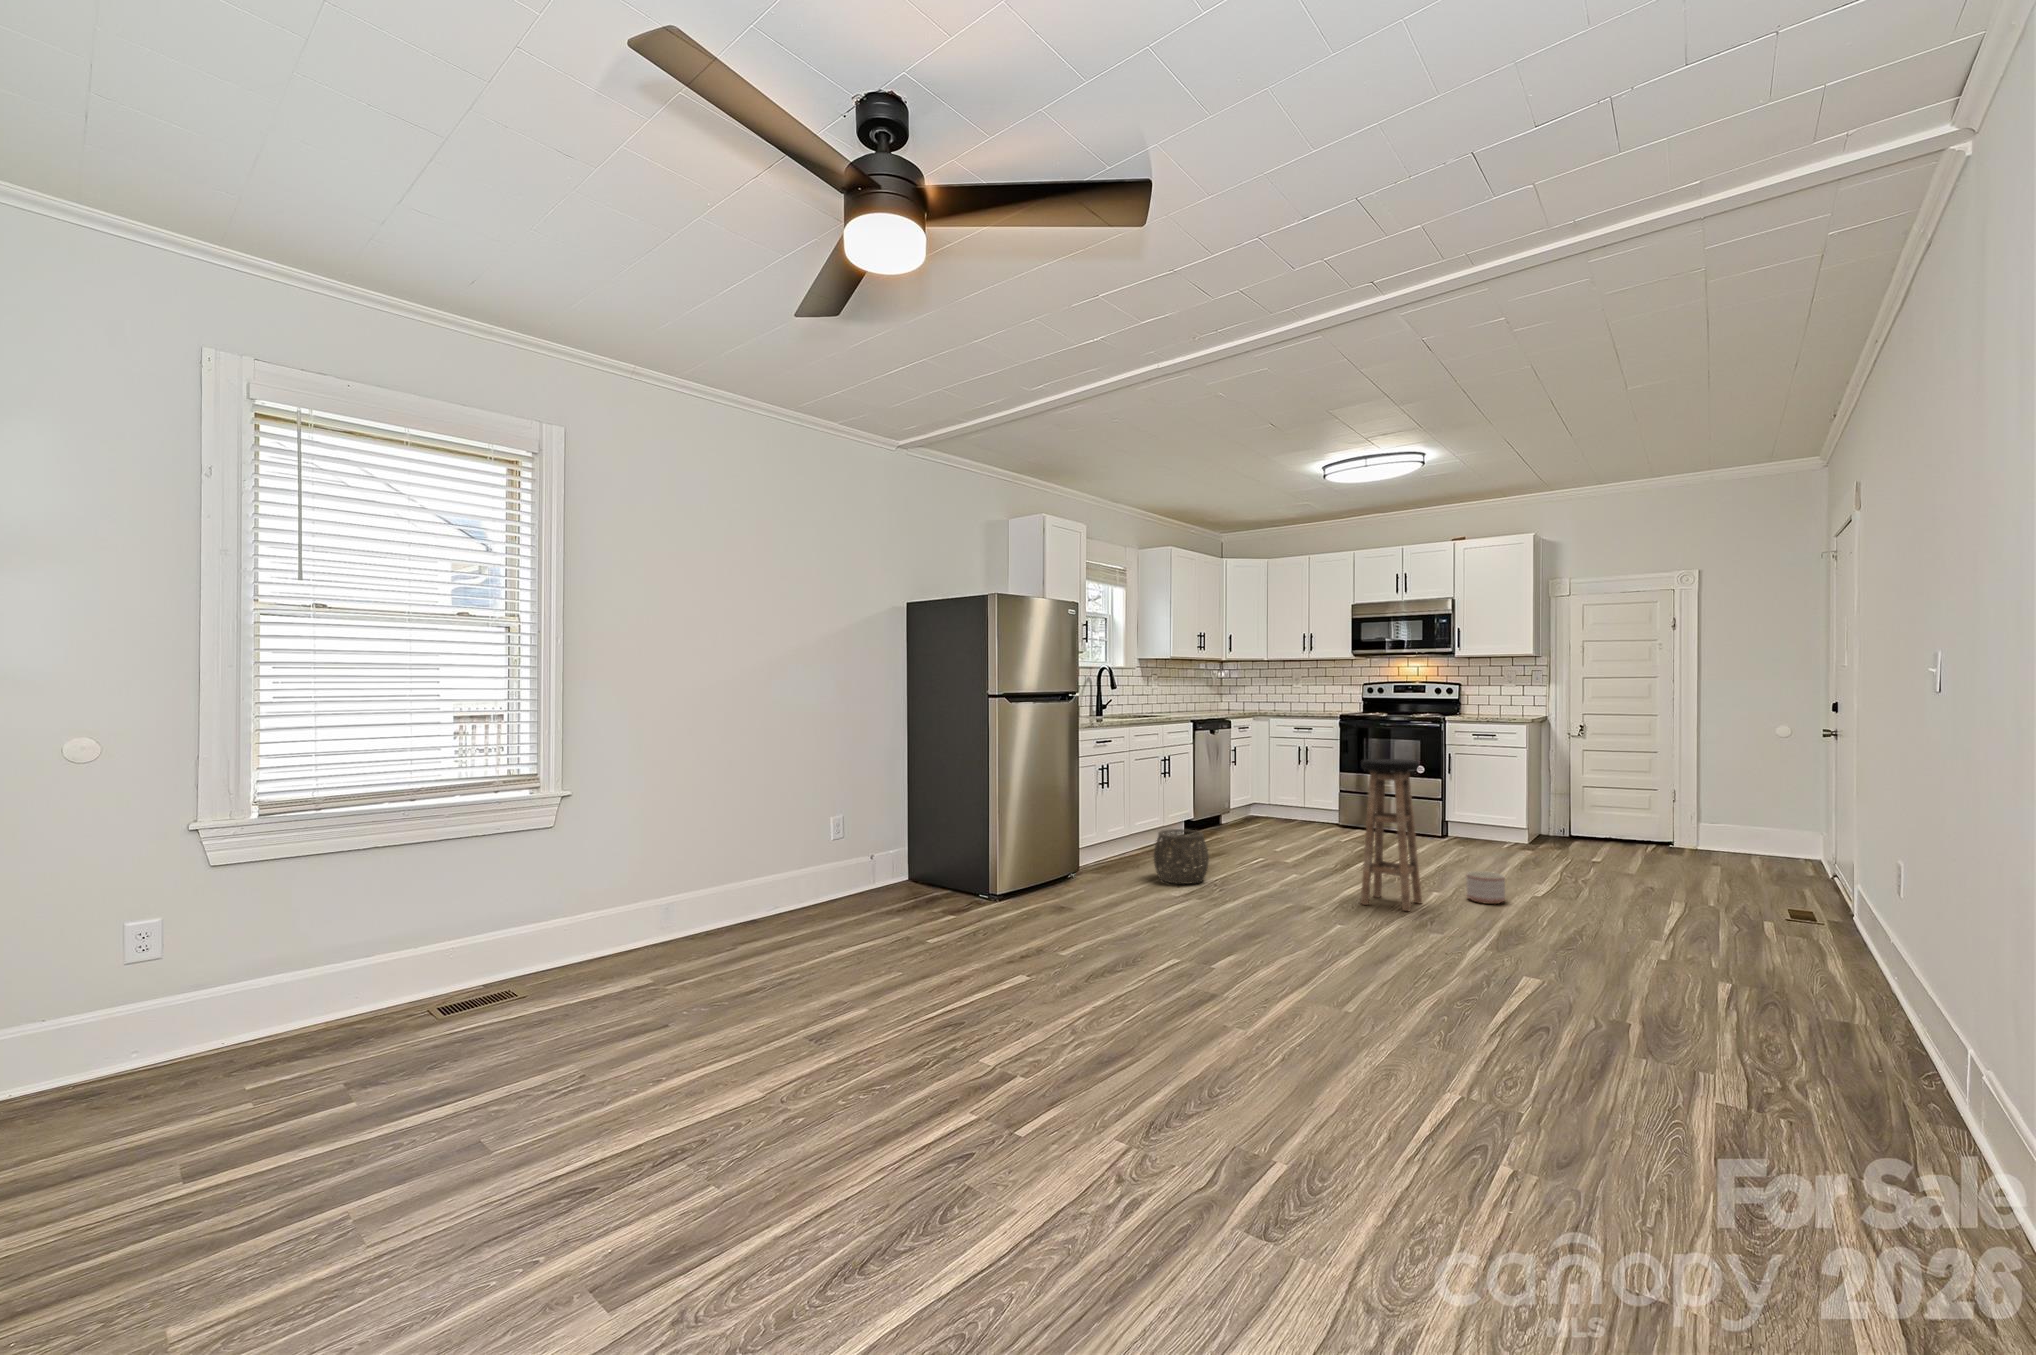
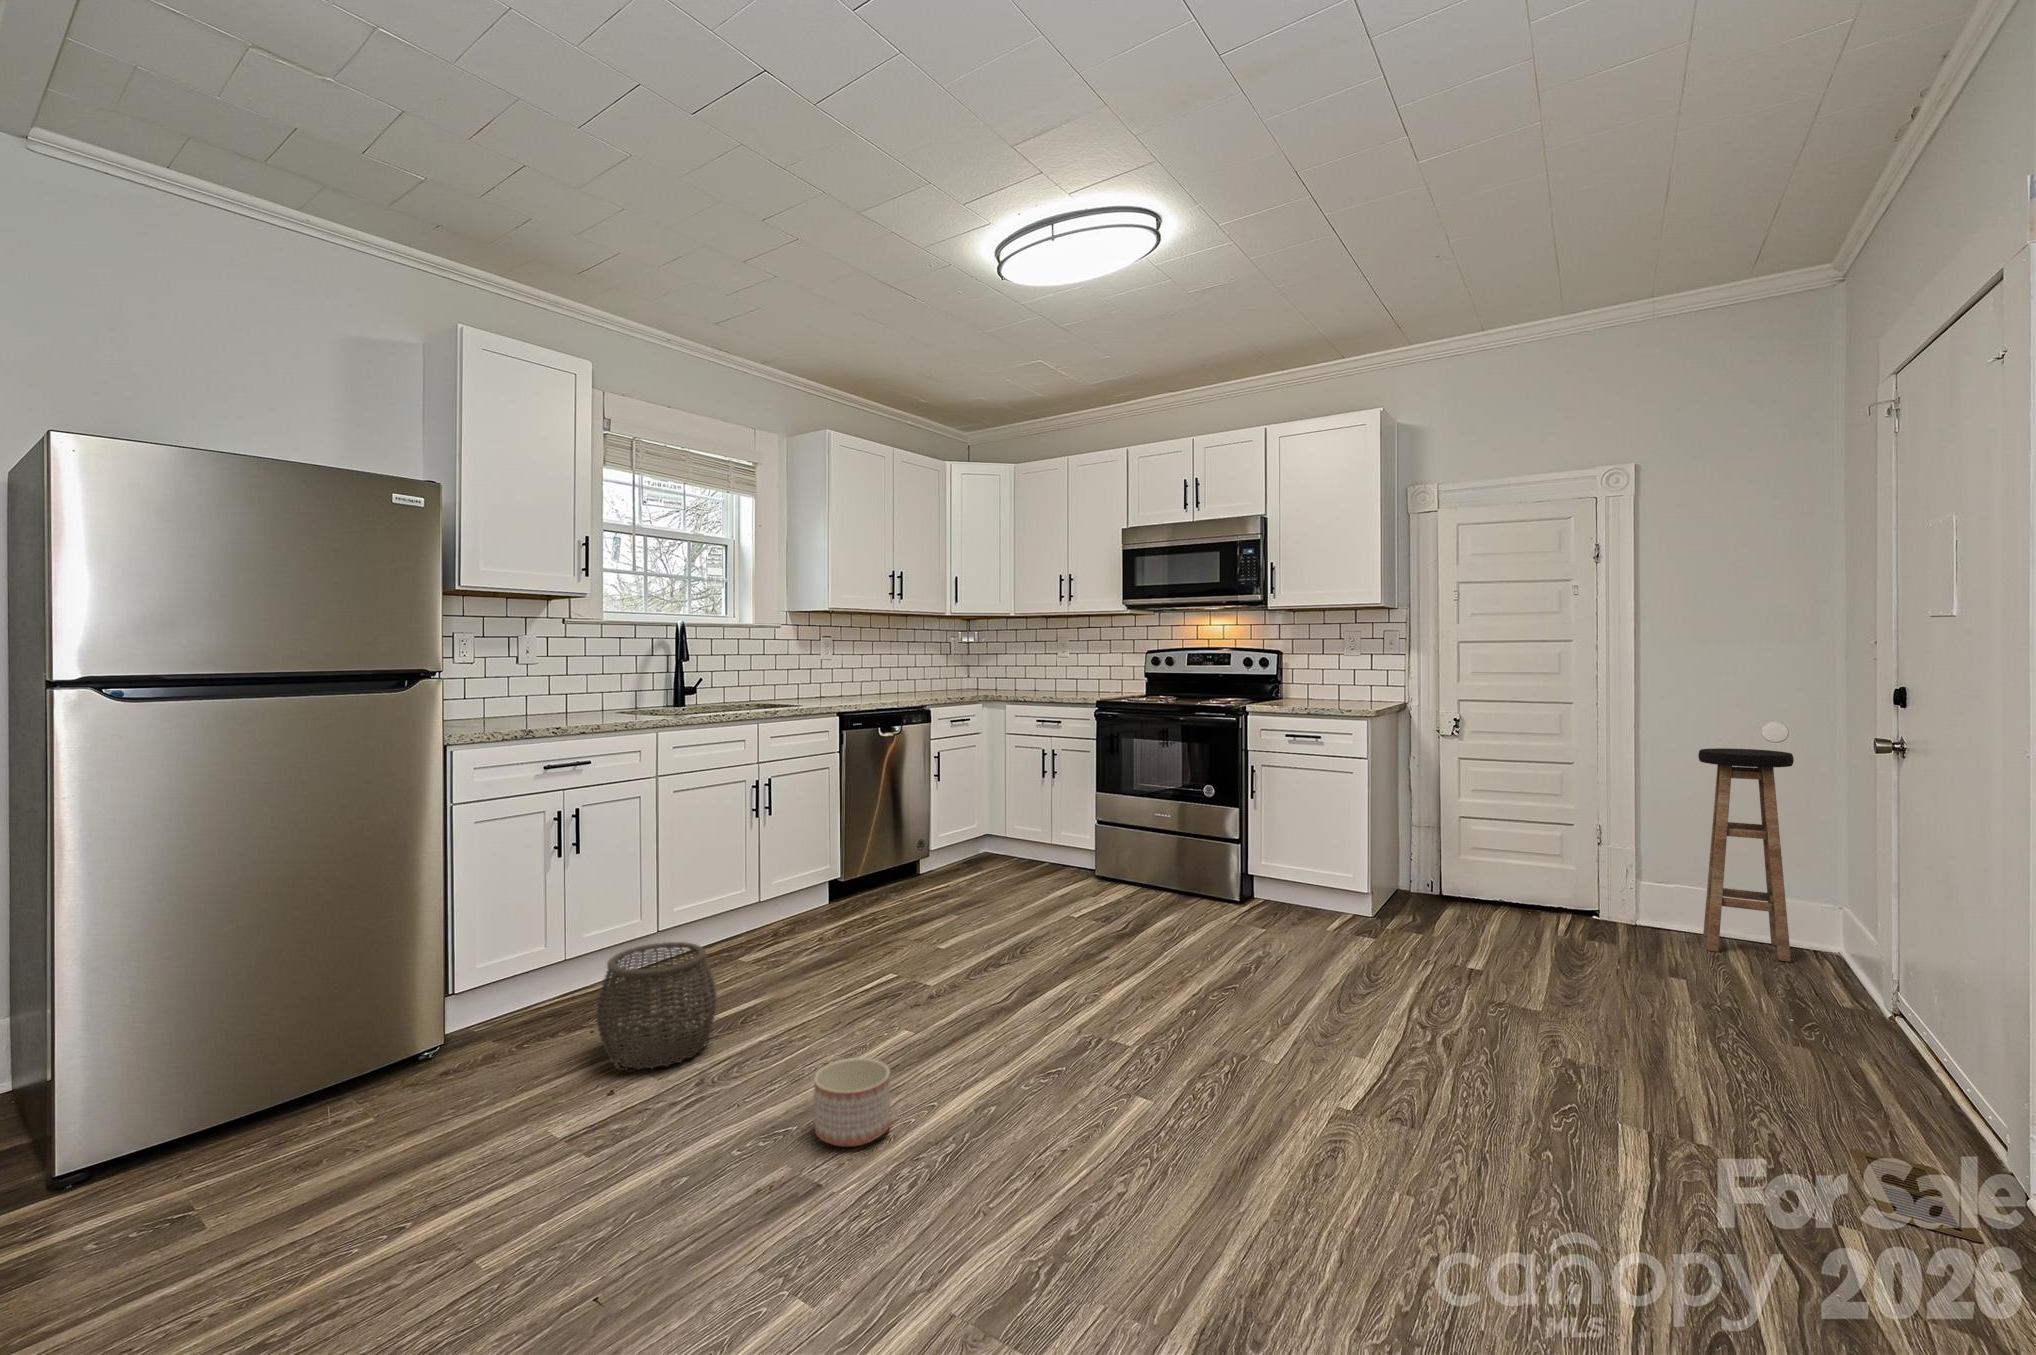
bar stool: present [1361,759,1422,911] -> present [1698,748,1794,962]
planter: present [1466,871,1505,904] -> present [814,1058,890,1147]

